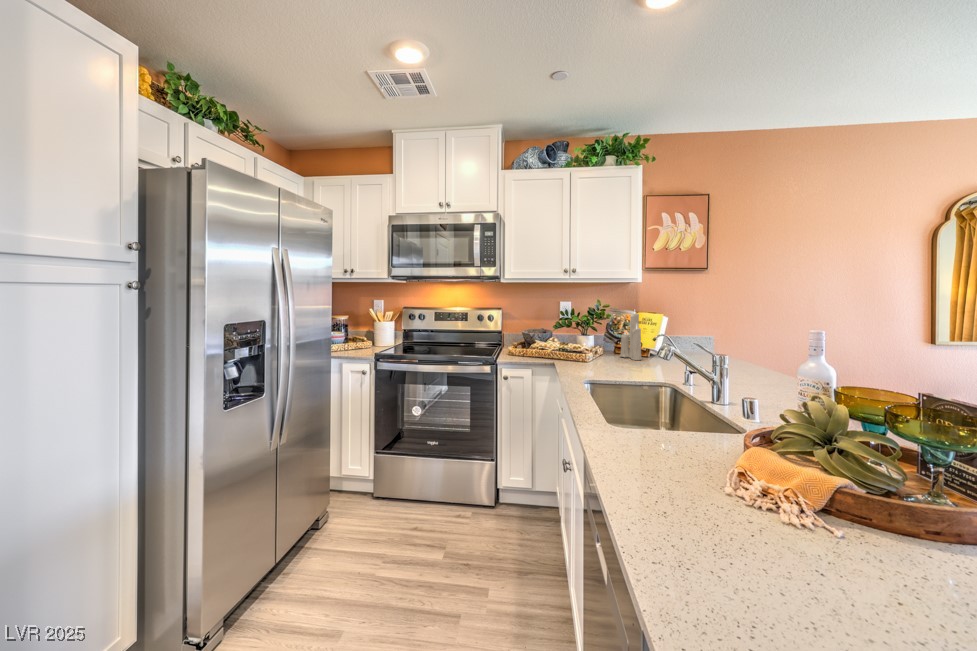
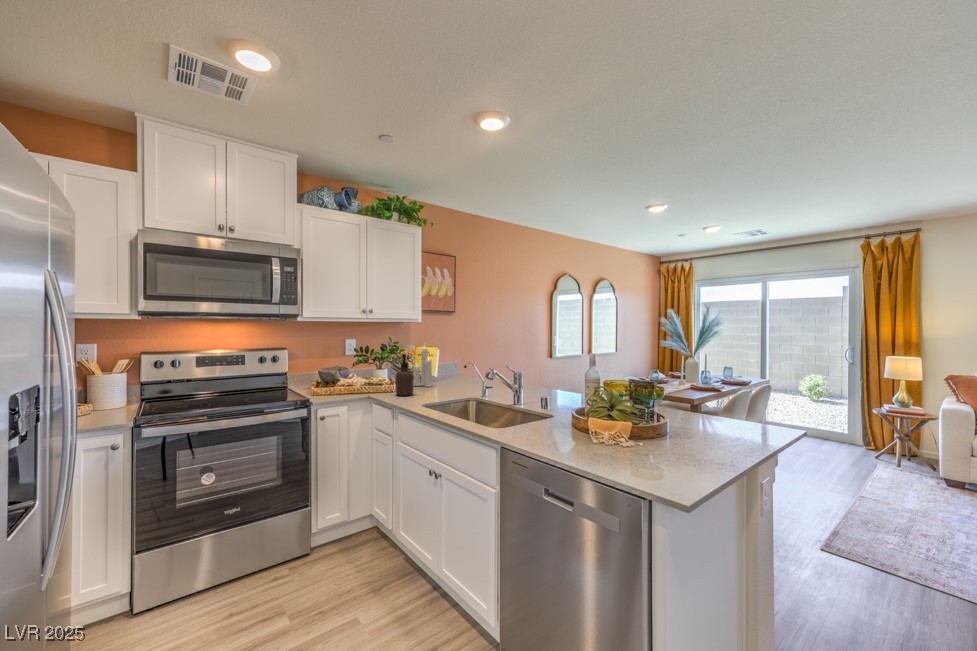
soap dispenser: none [580,319,601,366] -> present [395,354,413,396]

